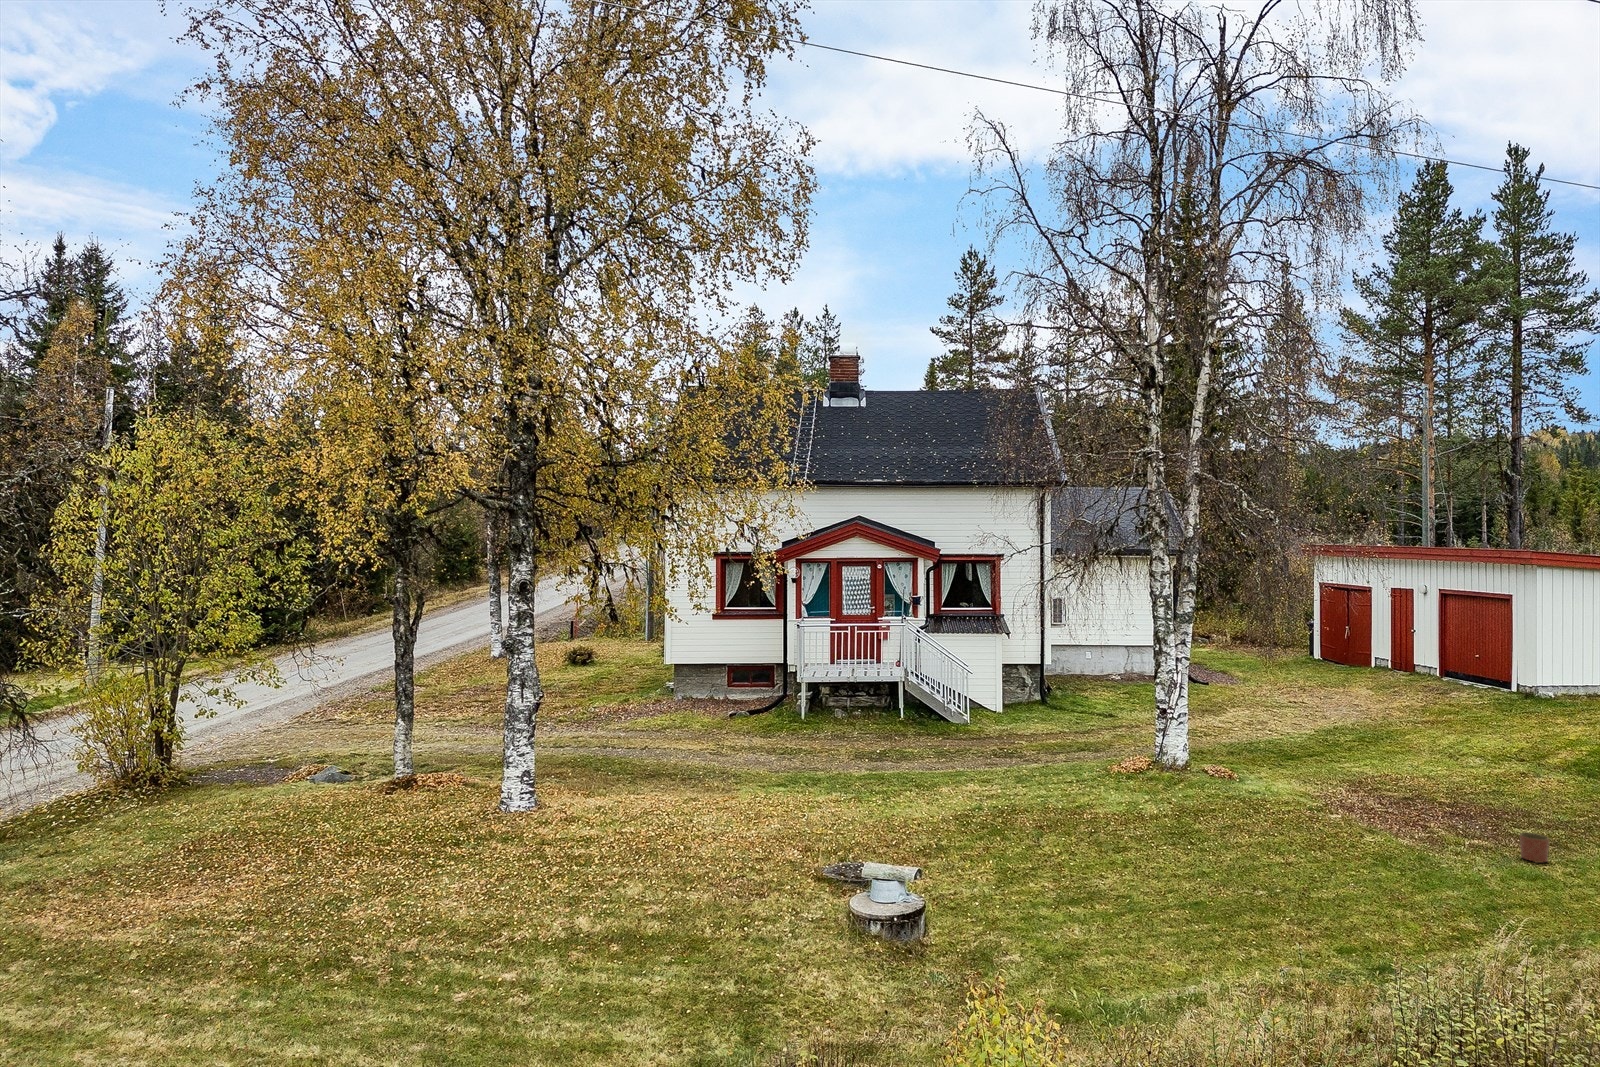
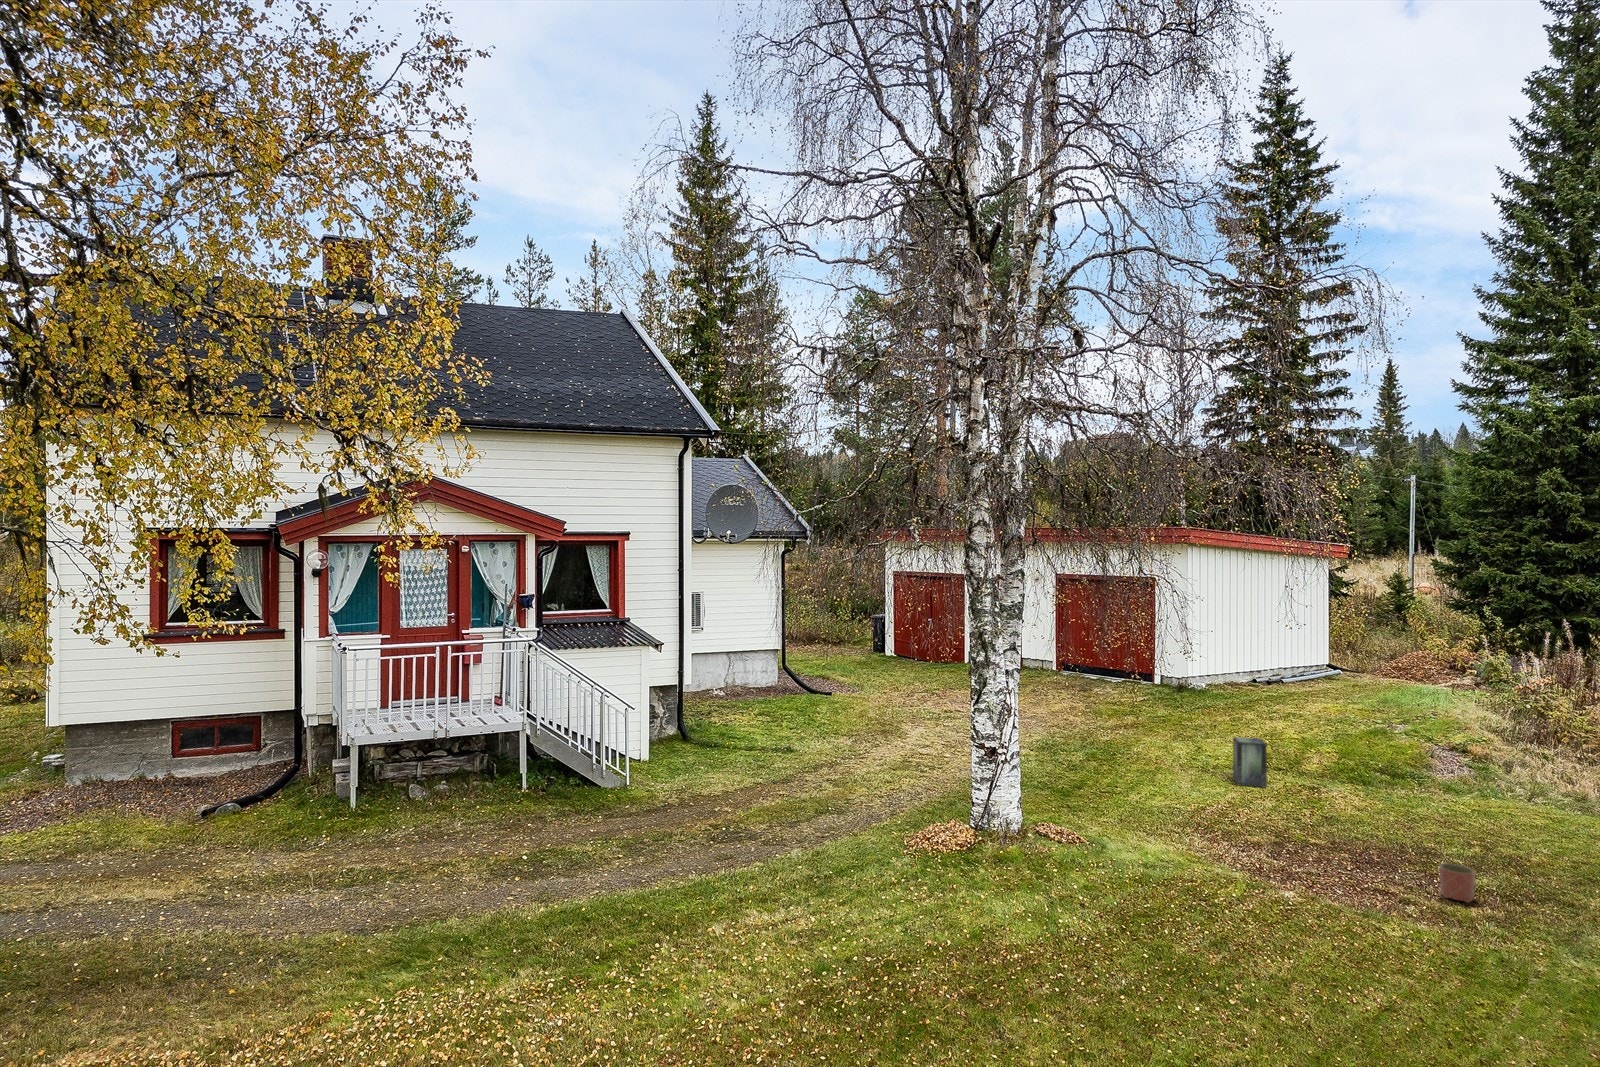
storage box: none [1490,740,1526,788] -> present [1233,737,1267,787]

